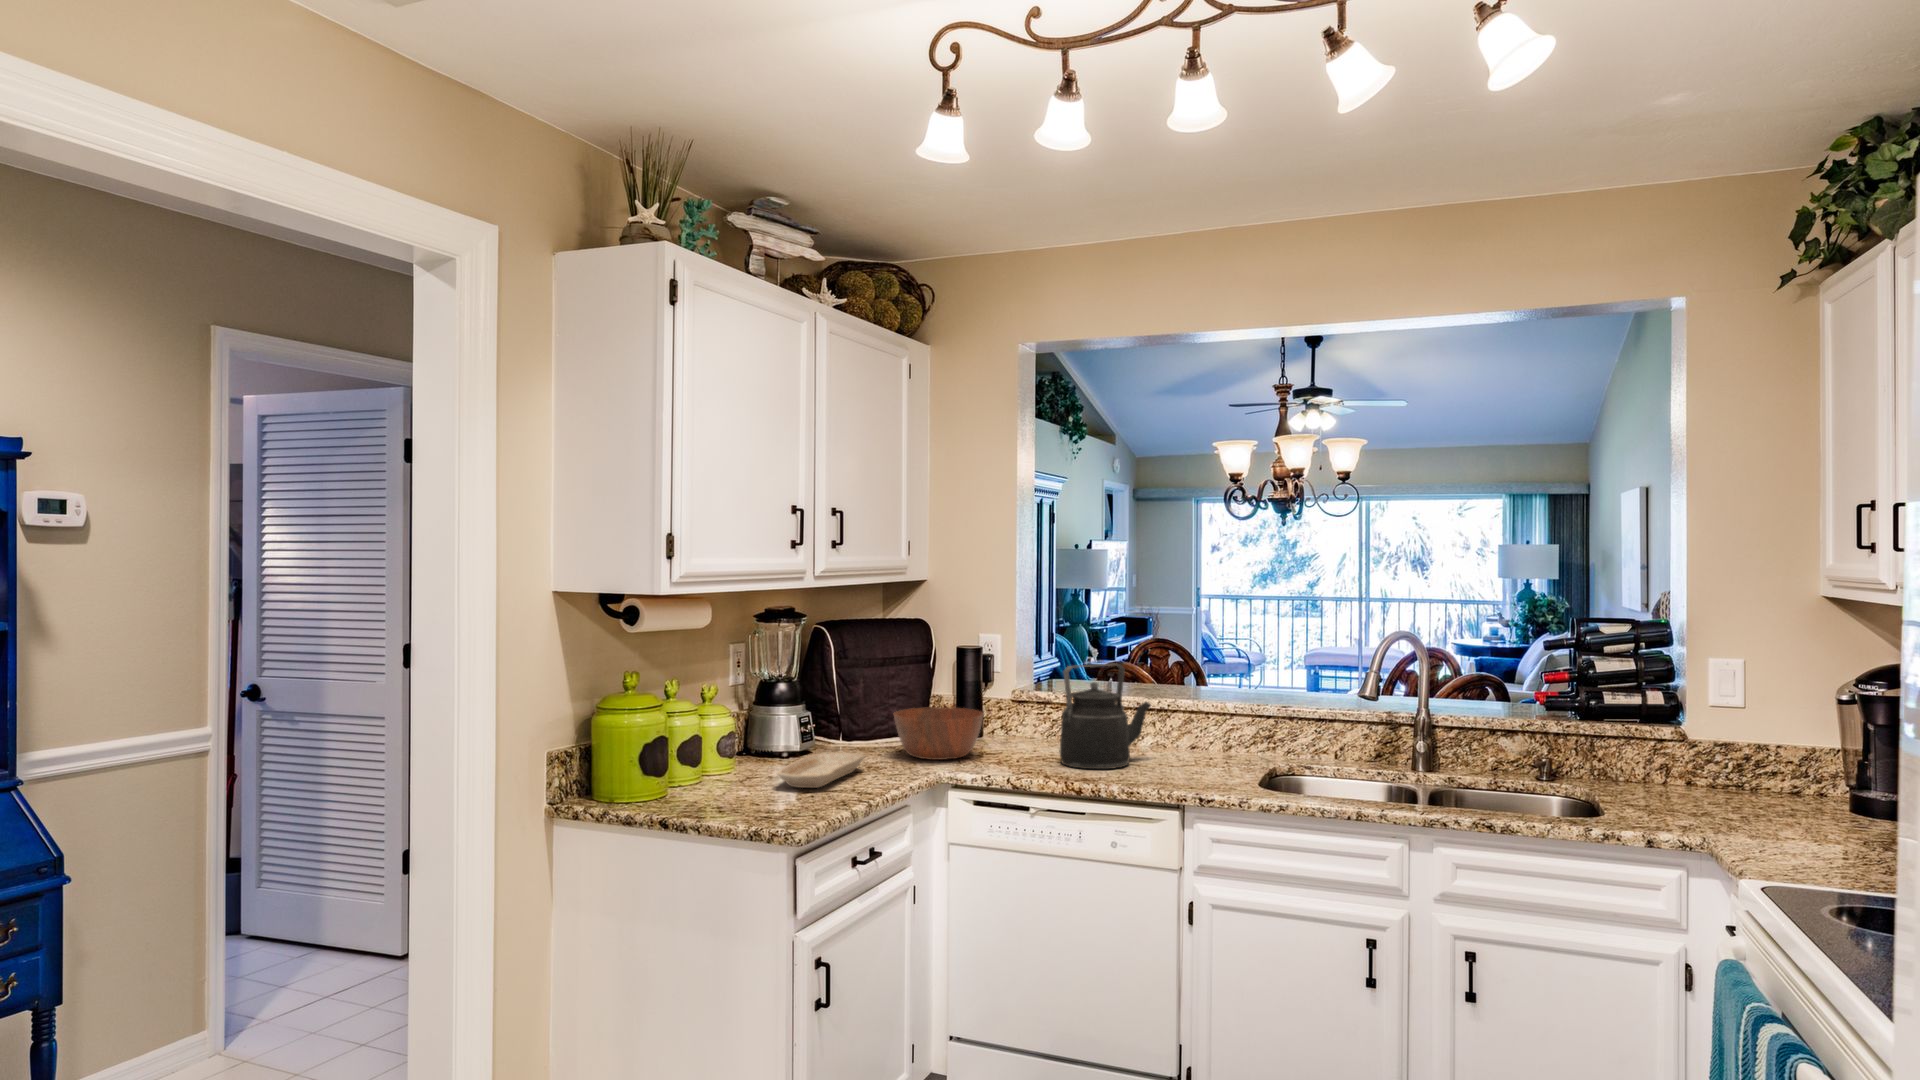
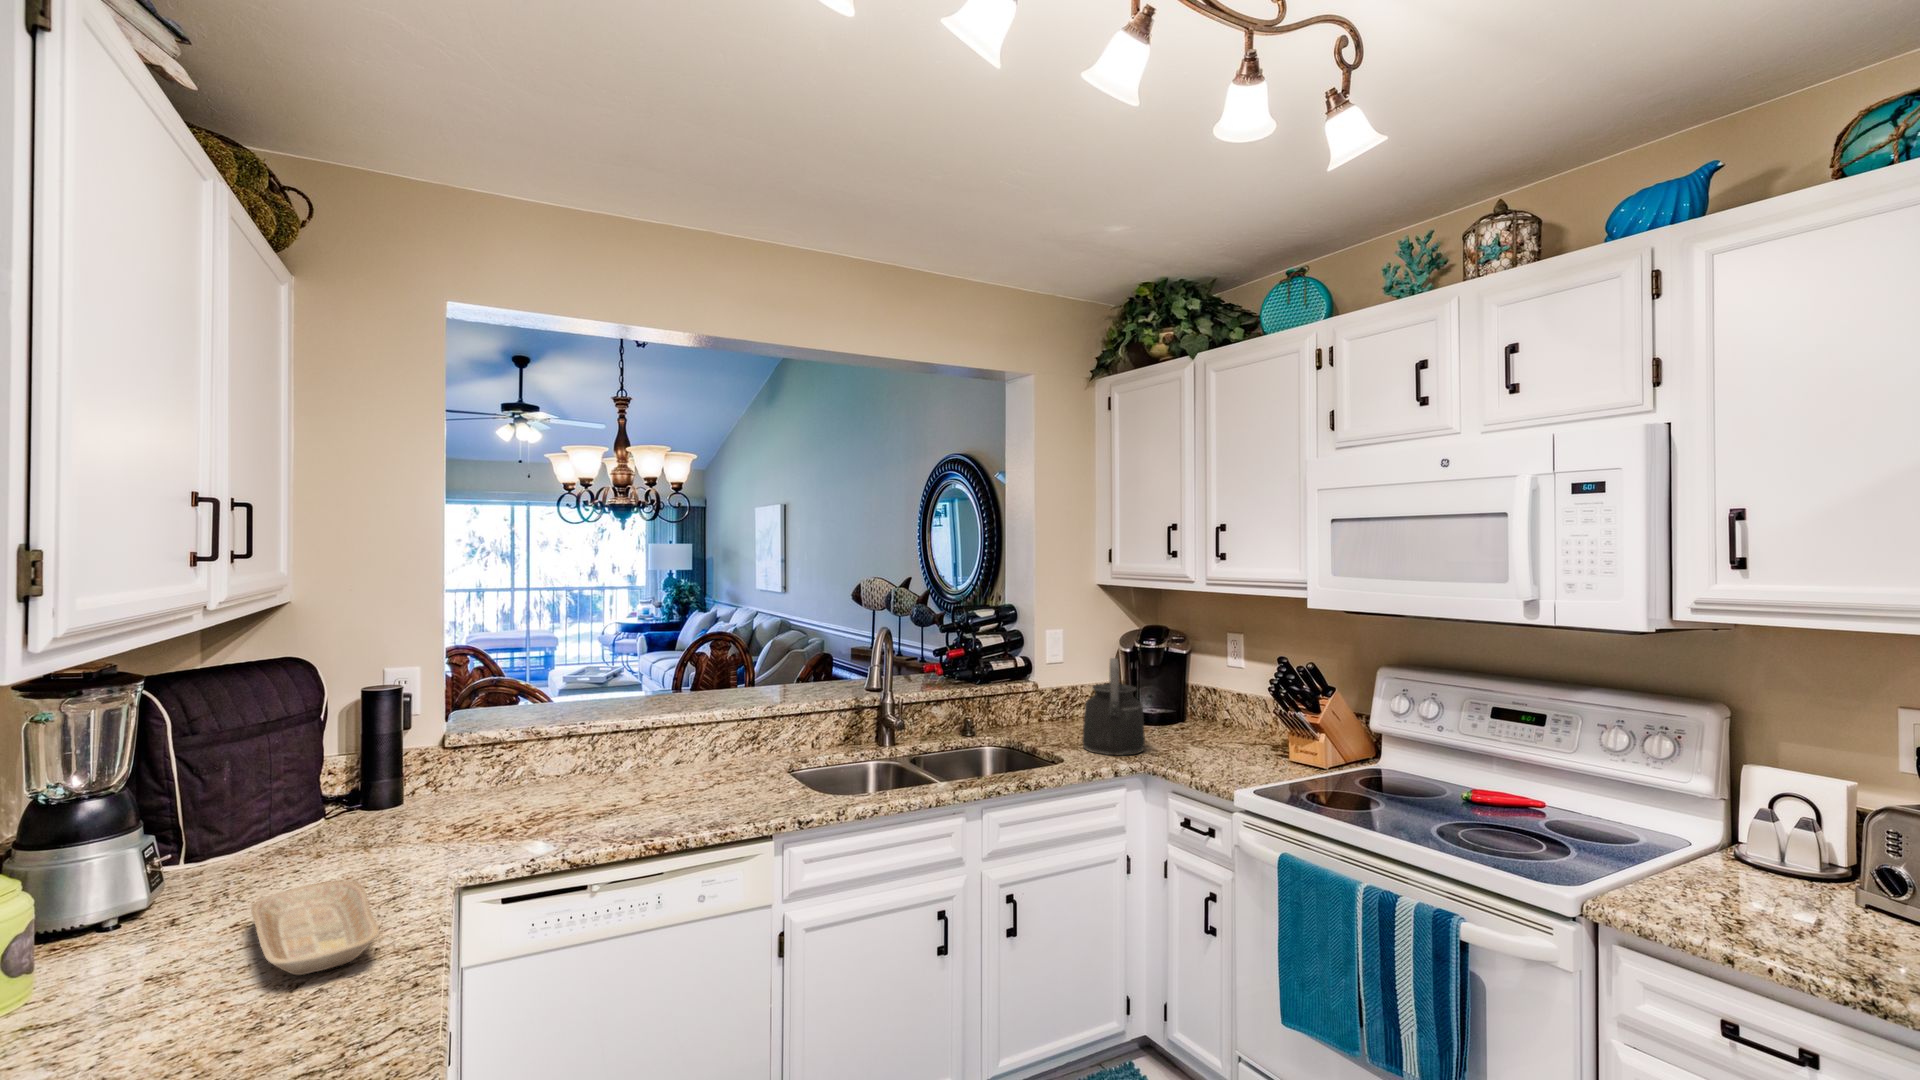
kettle: present [1059,664,1151,769] -> present [1082,658,1145,755]
bowl: present [894,707,983,760] -> none [337,773,482,860]

